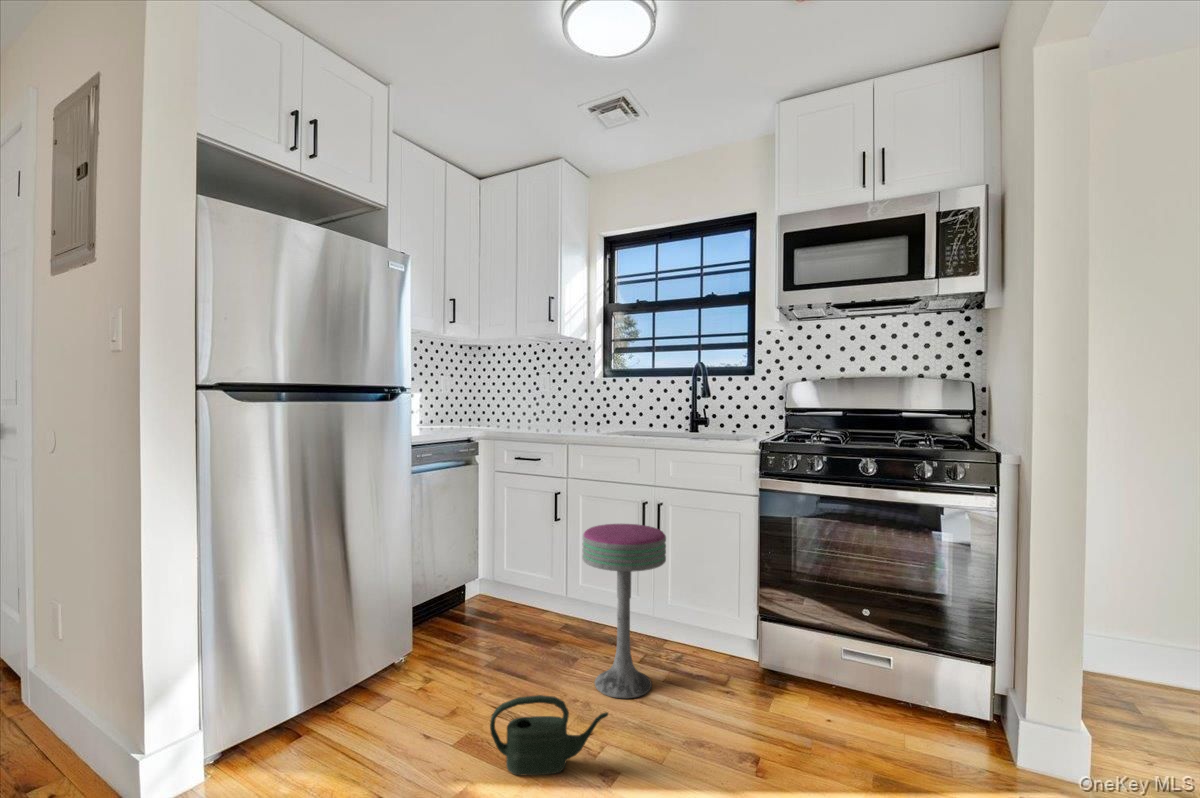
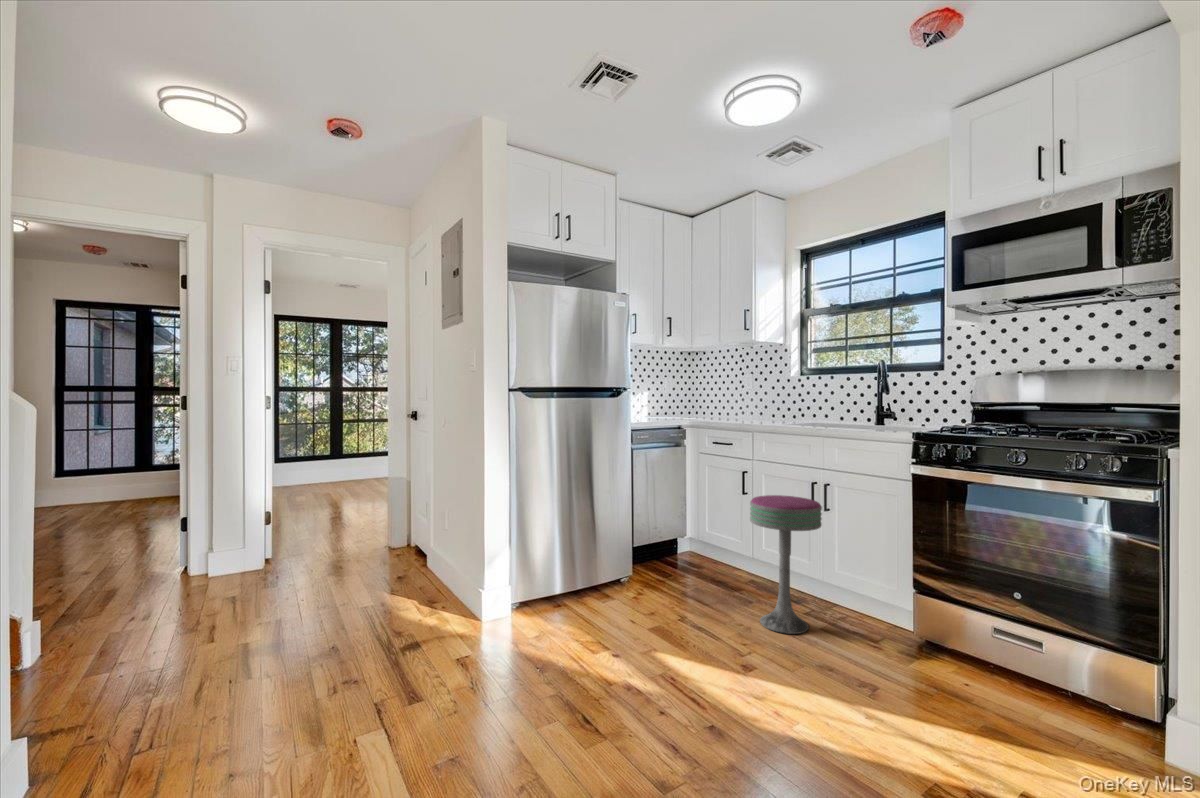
watering can: present [490,695,608,775] -> none [665,603,750,661]

